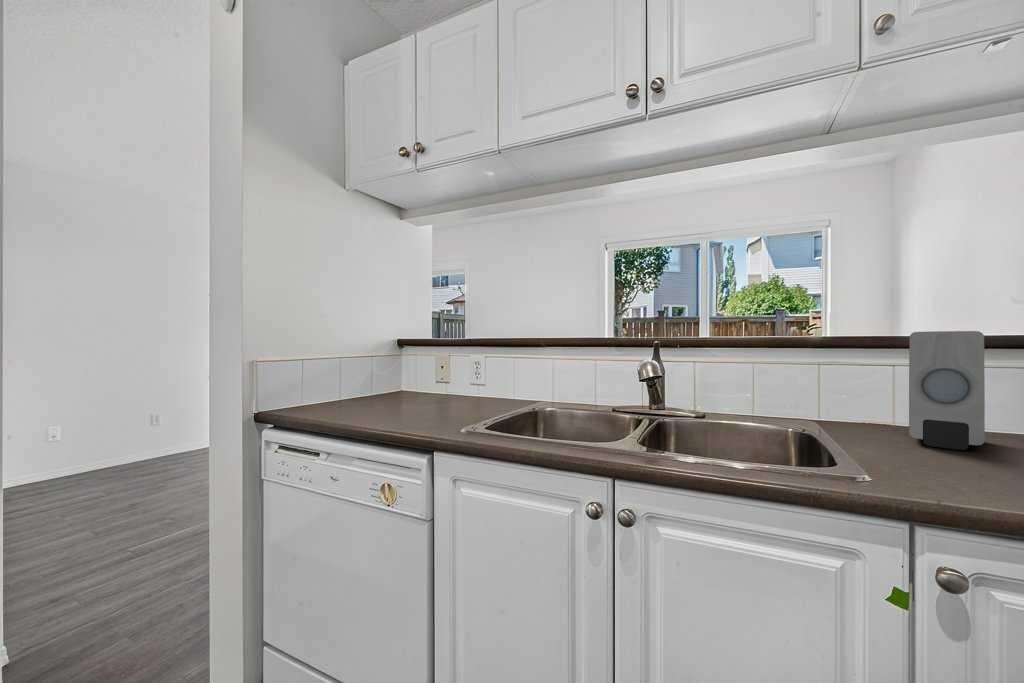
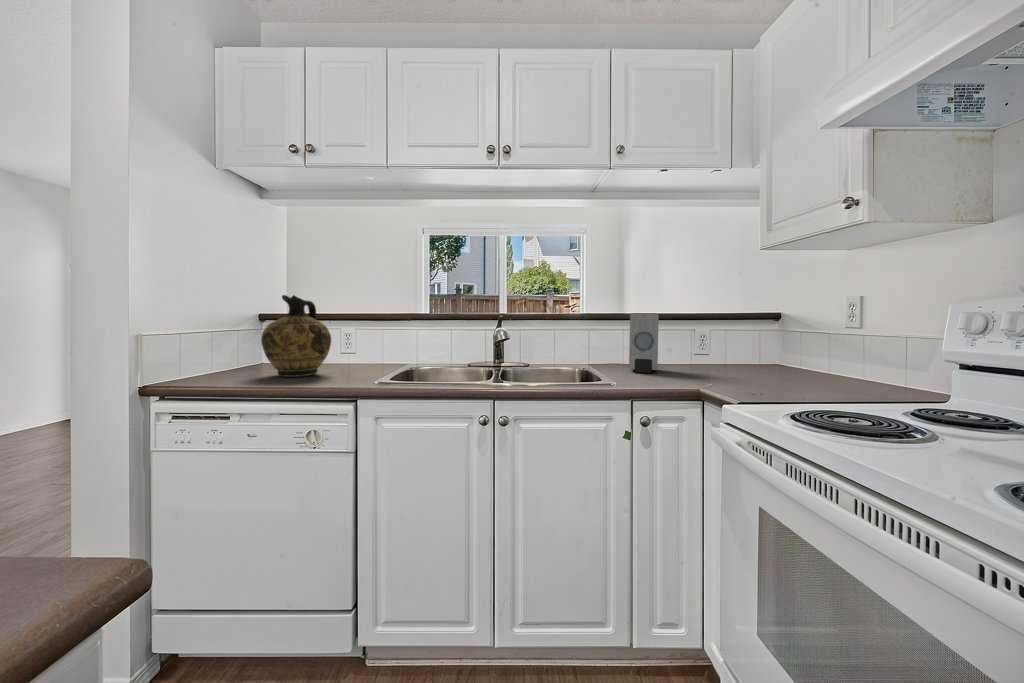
ceramic jug: none [357,316,436,413] -> present [261,295,331,377]

